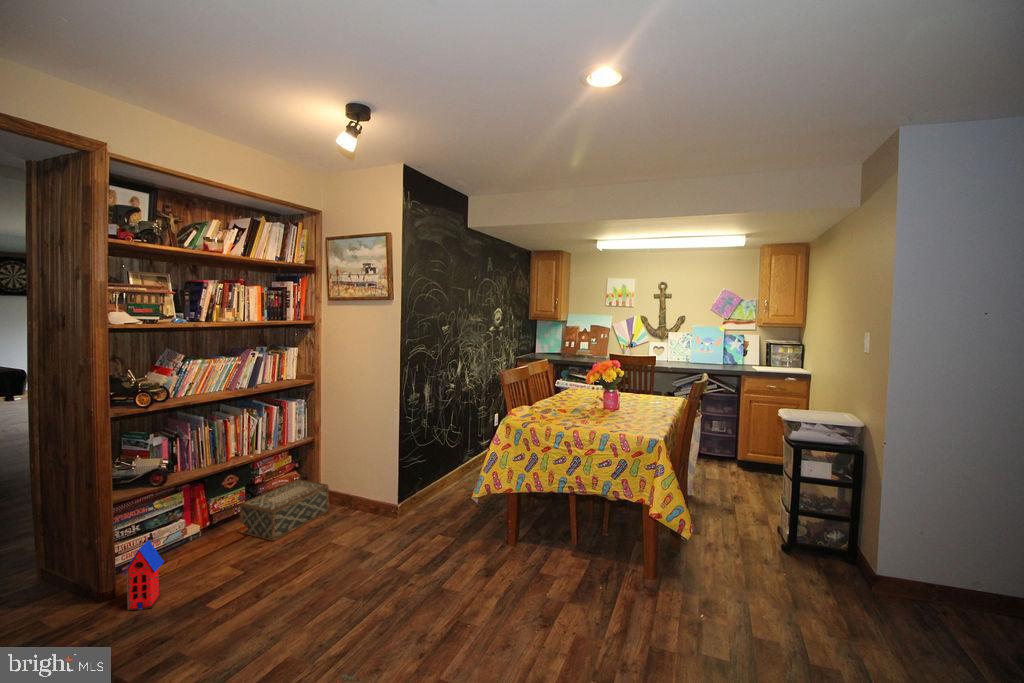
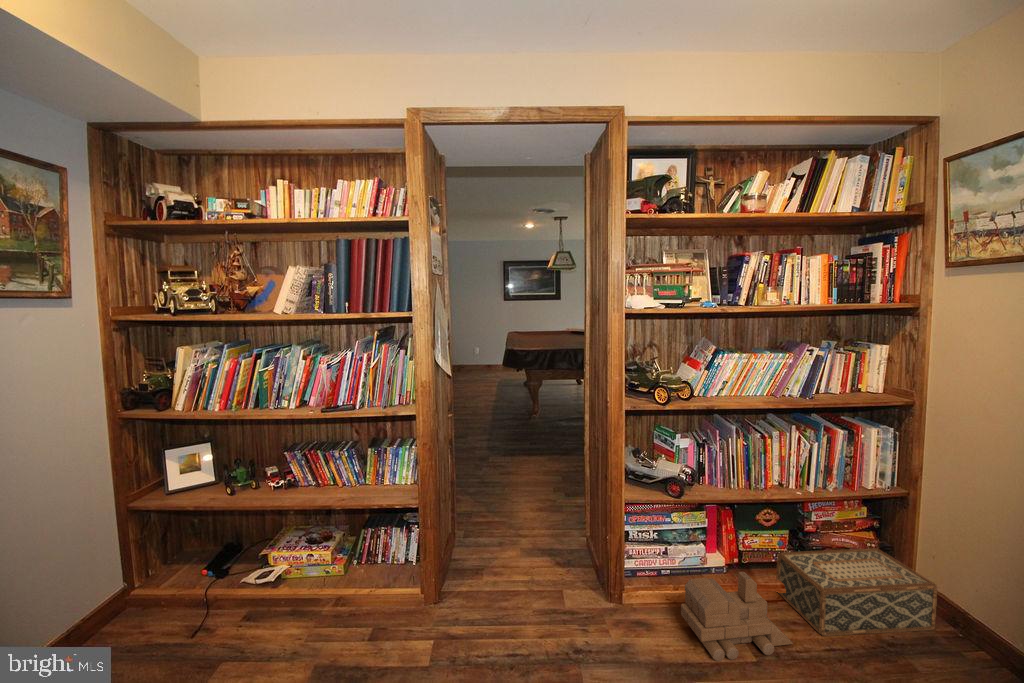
toy train: none [175,519,258,586] -> present [681,572,793,661]
toy house: present [124,540,164,611] -> none [624,562,666,647]

